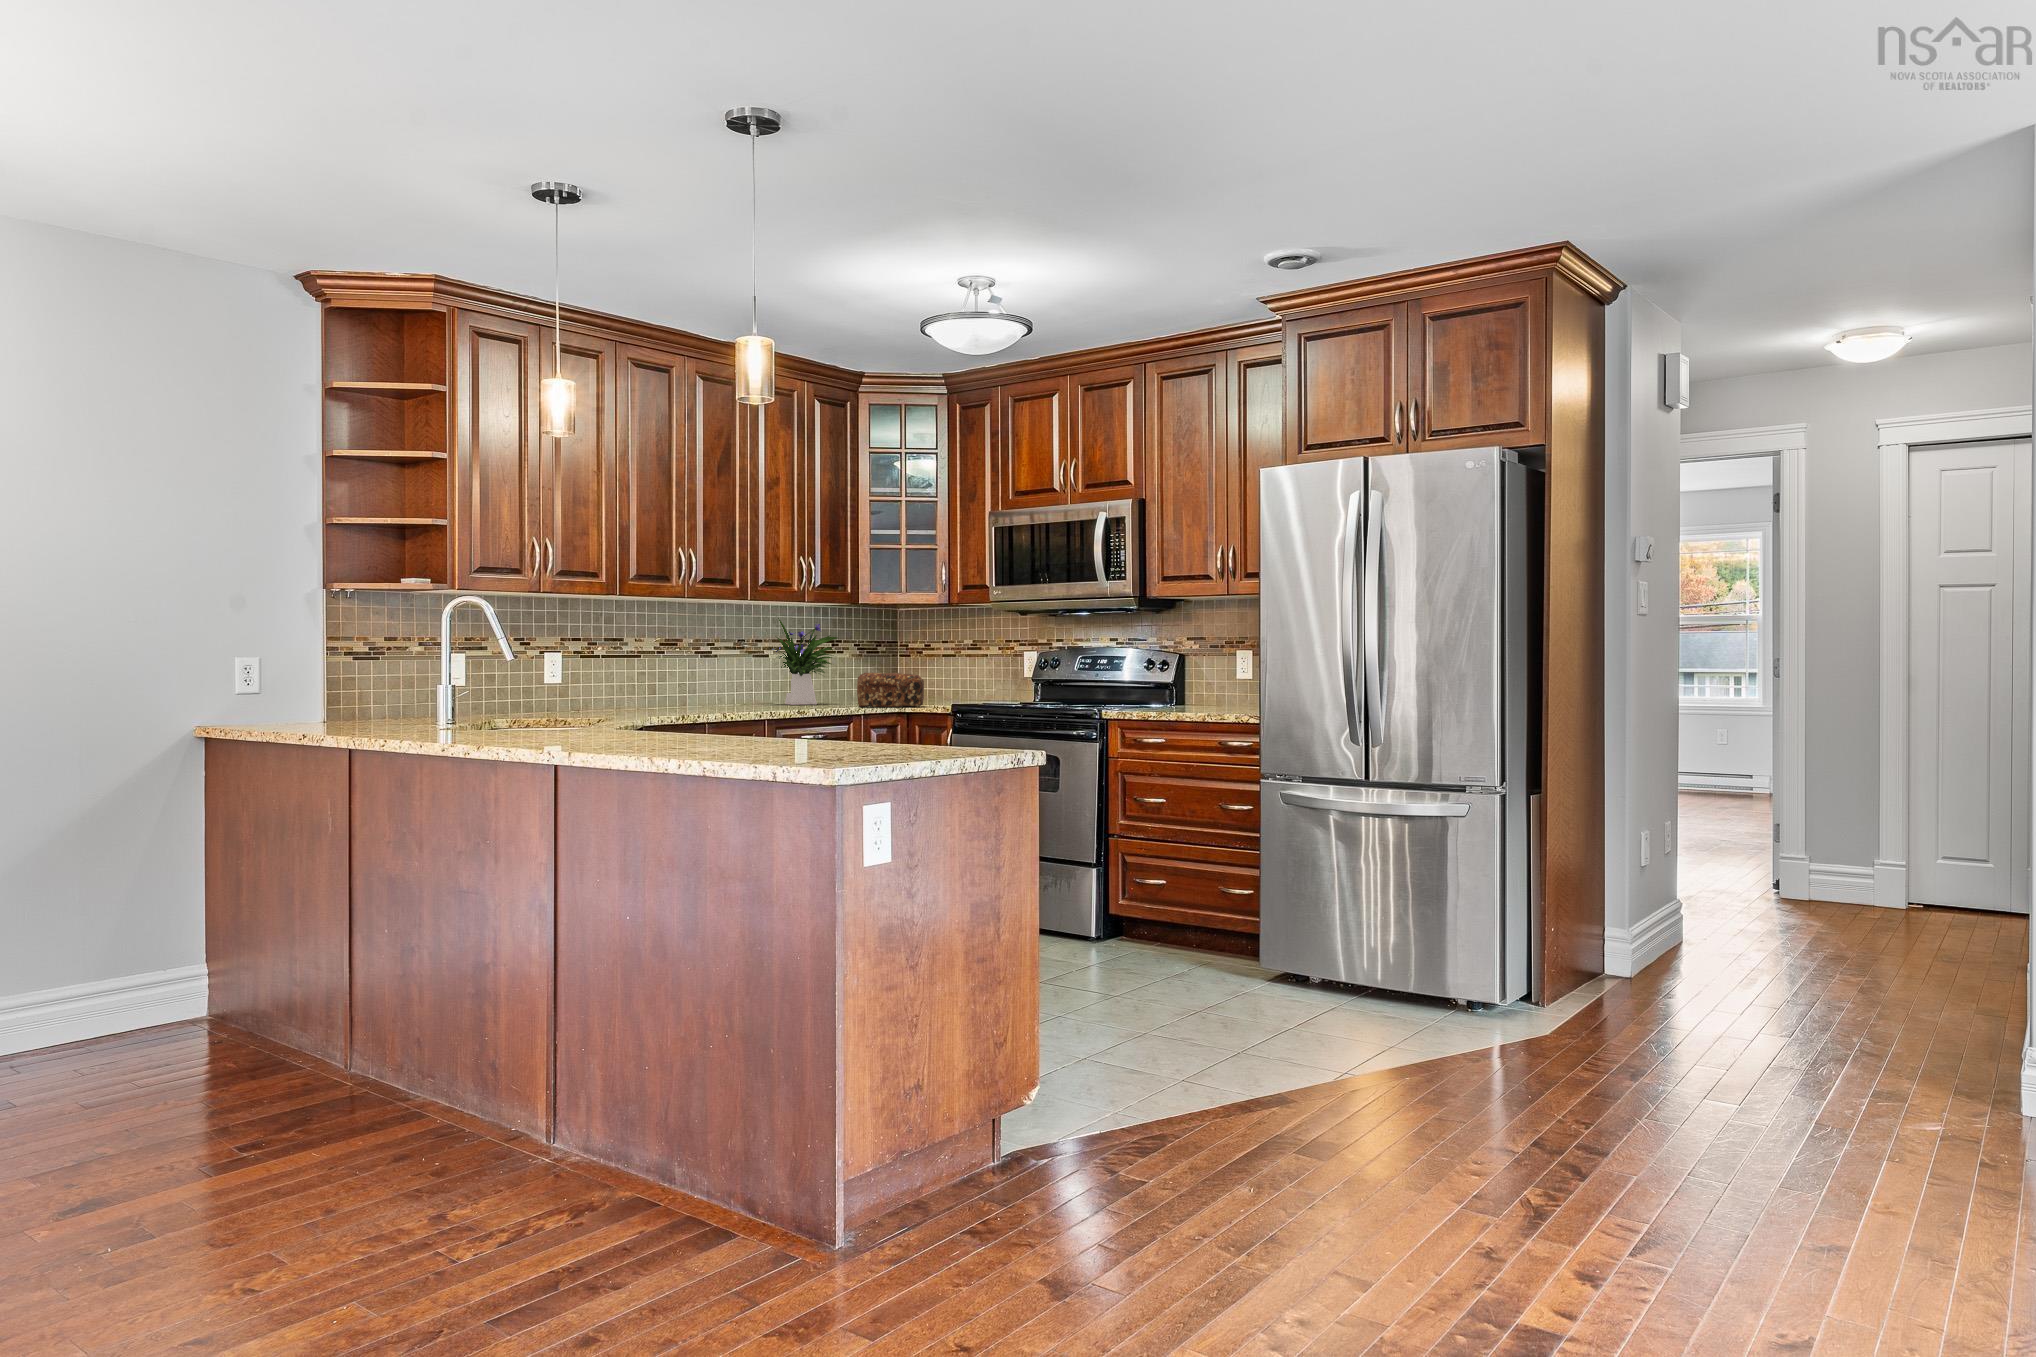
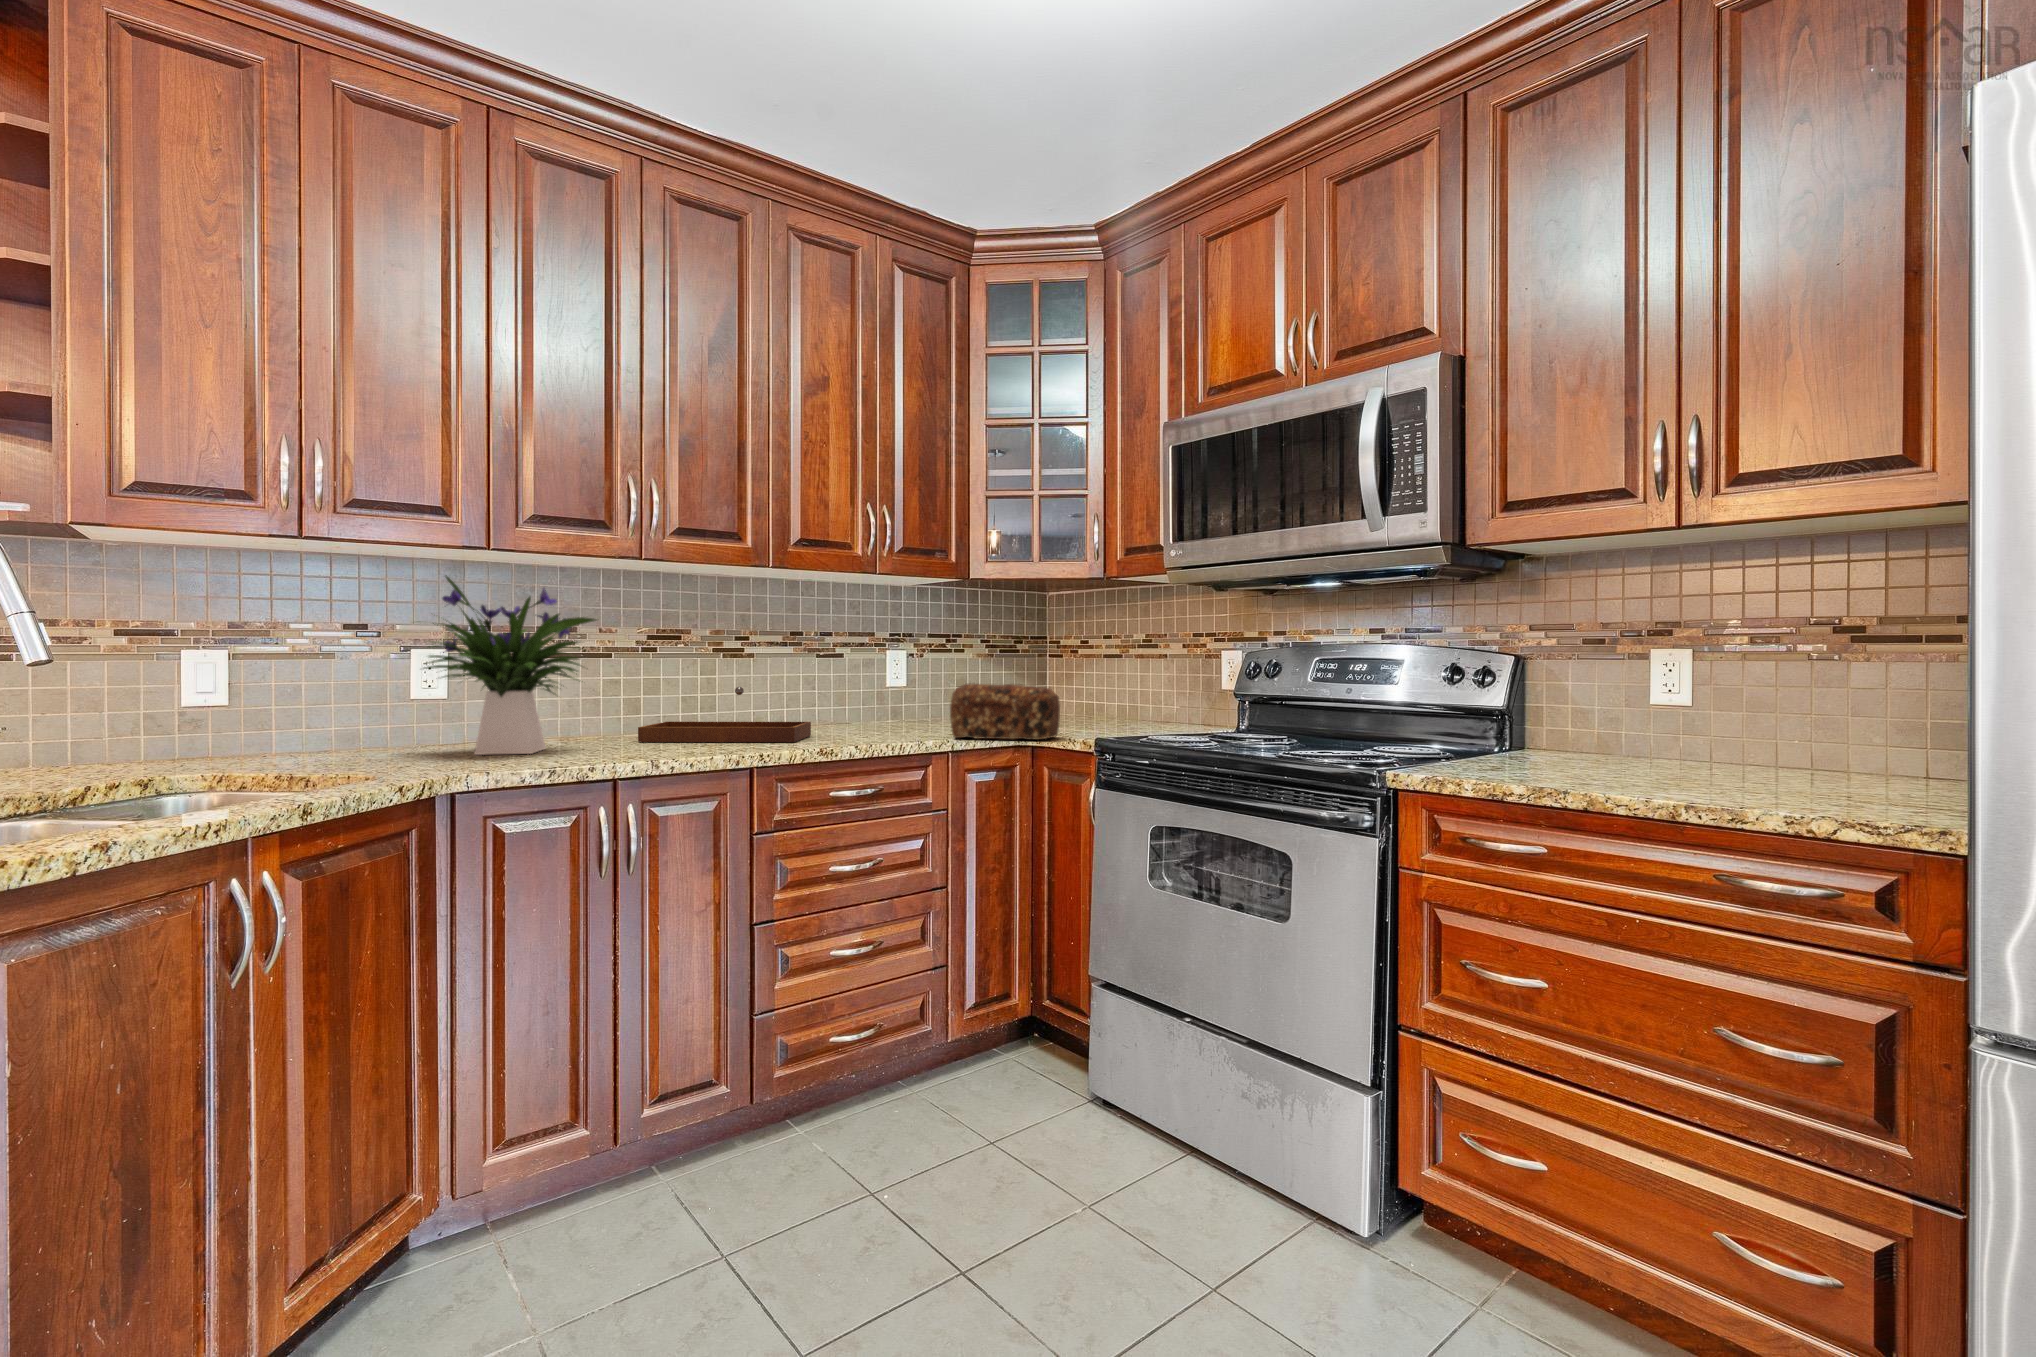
flower arrangement: present [772,618,837,705] -> present [424,575,596,755]
tray: none [665,676,765,710] -> present [638,687,811,742]

